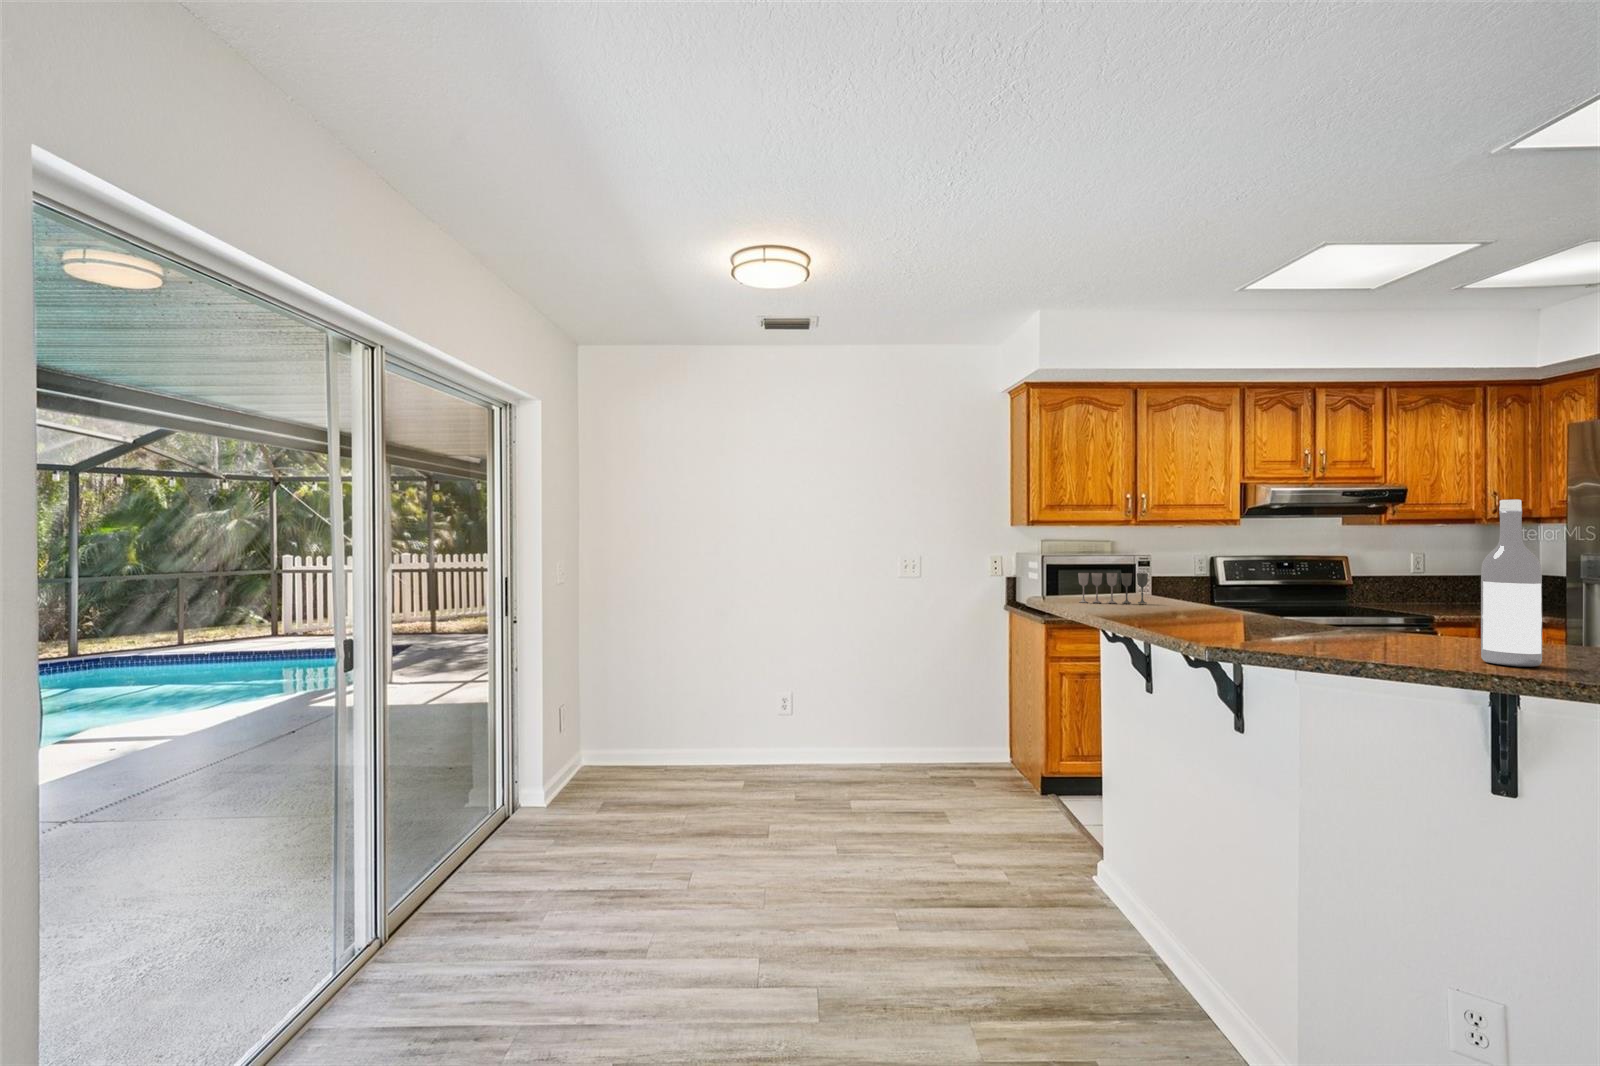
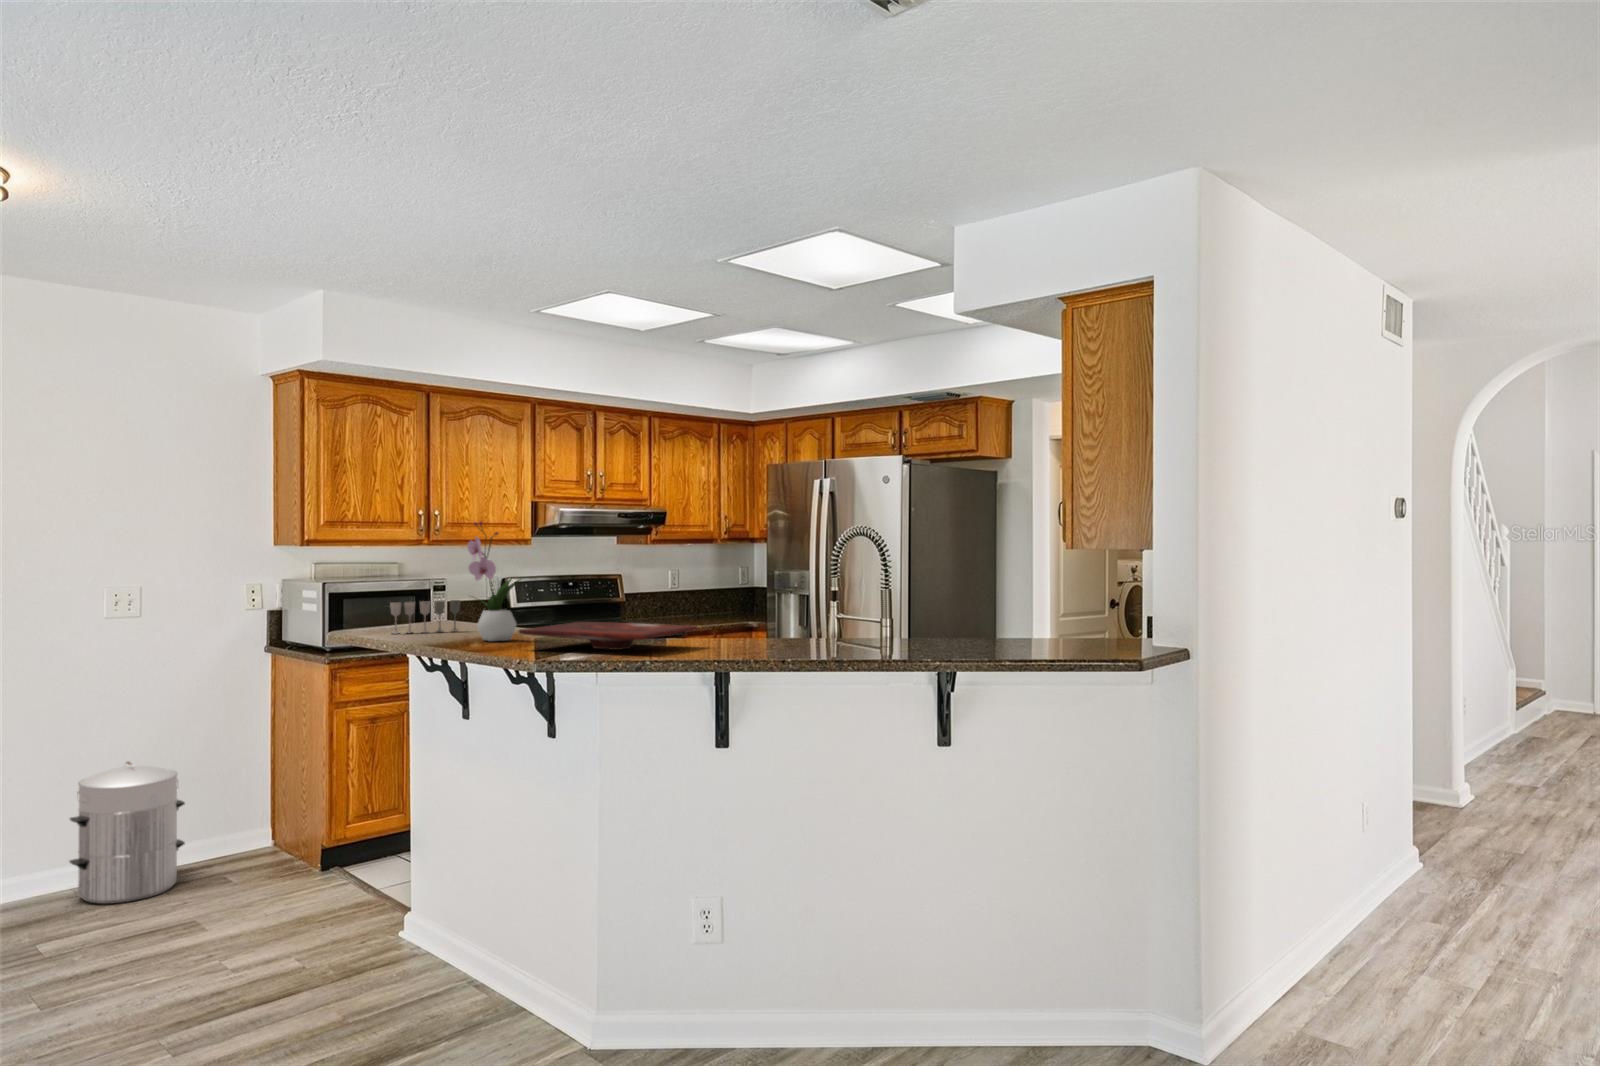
flower arrangement: none [1146,492,1207,618] -> present [467,522,521,641]
wine bottle: present [1481,500,1542,667] -> none [712,539,743,655]
cutting board: none [1195,603,1455,641] -> present [519,622,698,650]
waste bin: none [872,682,945,786] -> present [70,762,185,904]

